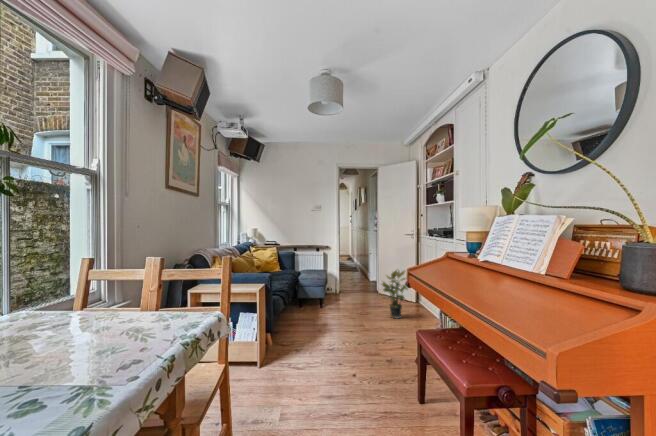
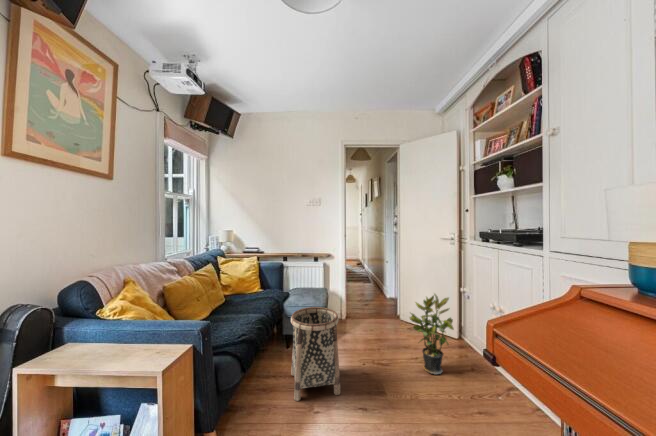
basket: none [306,277,338,330] -> present [291,307,340,401]

